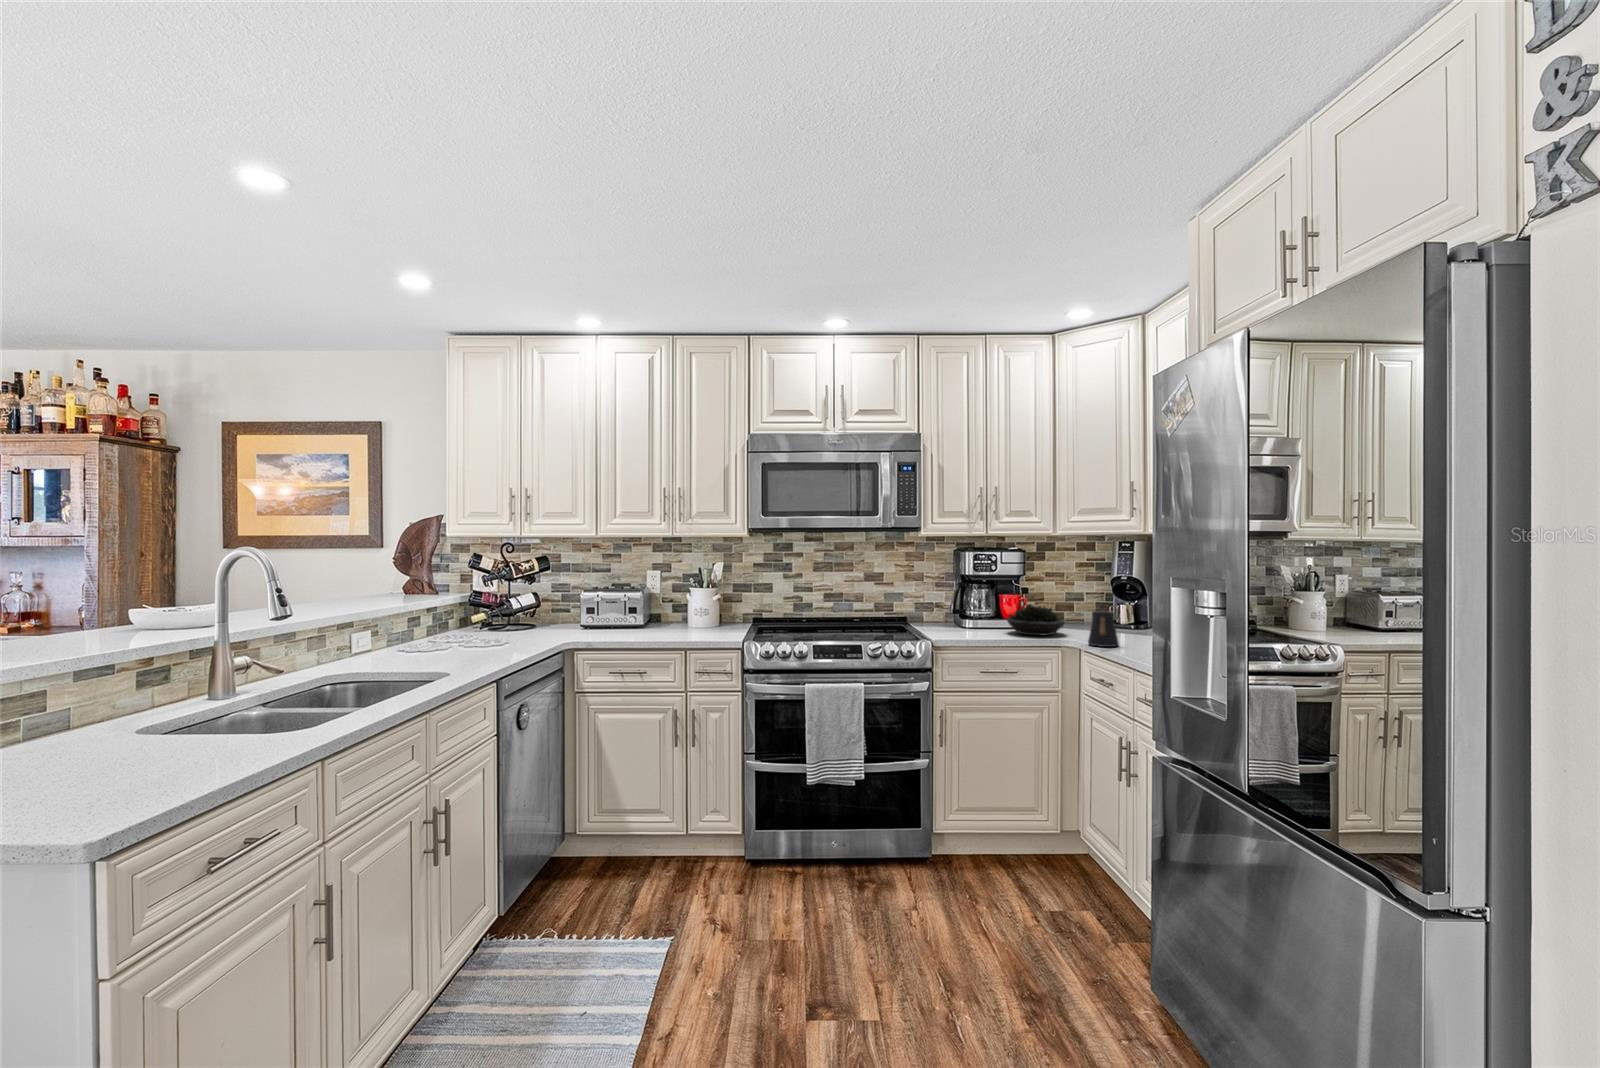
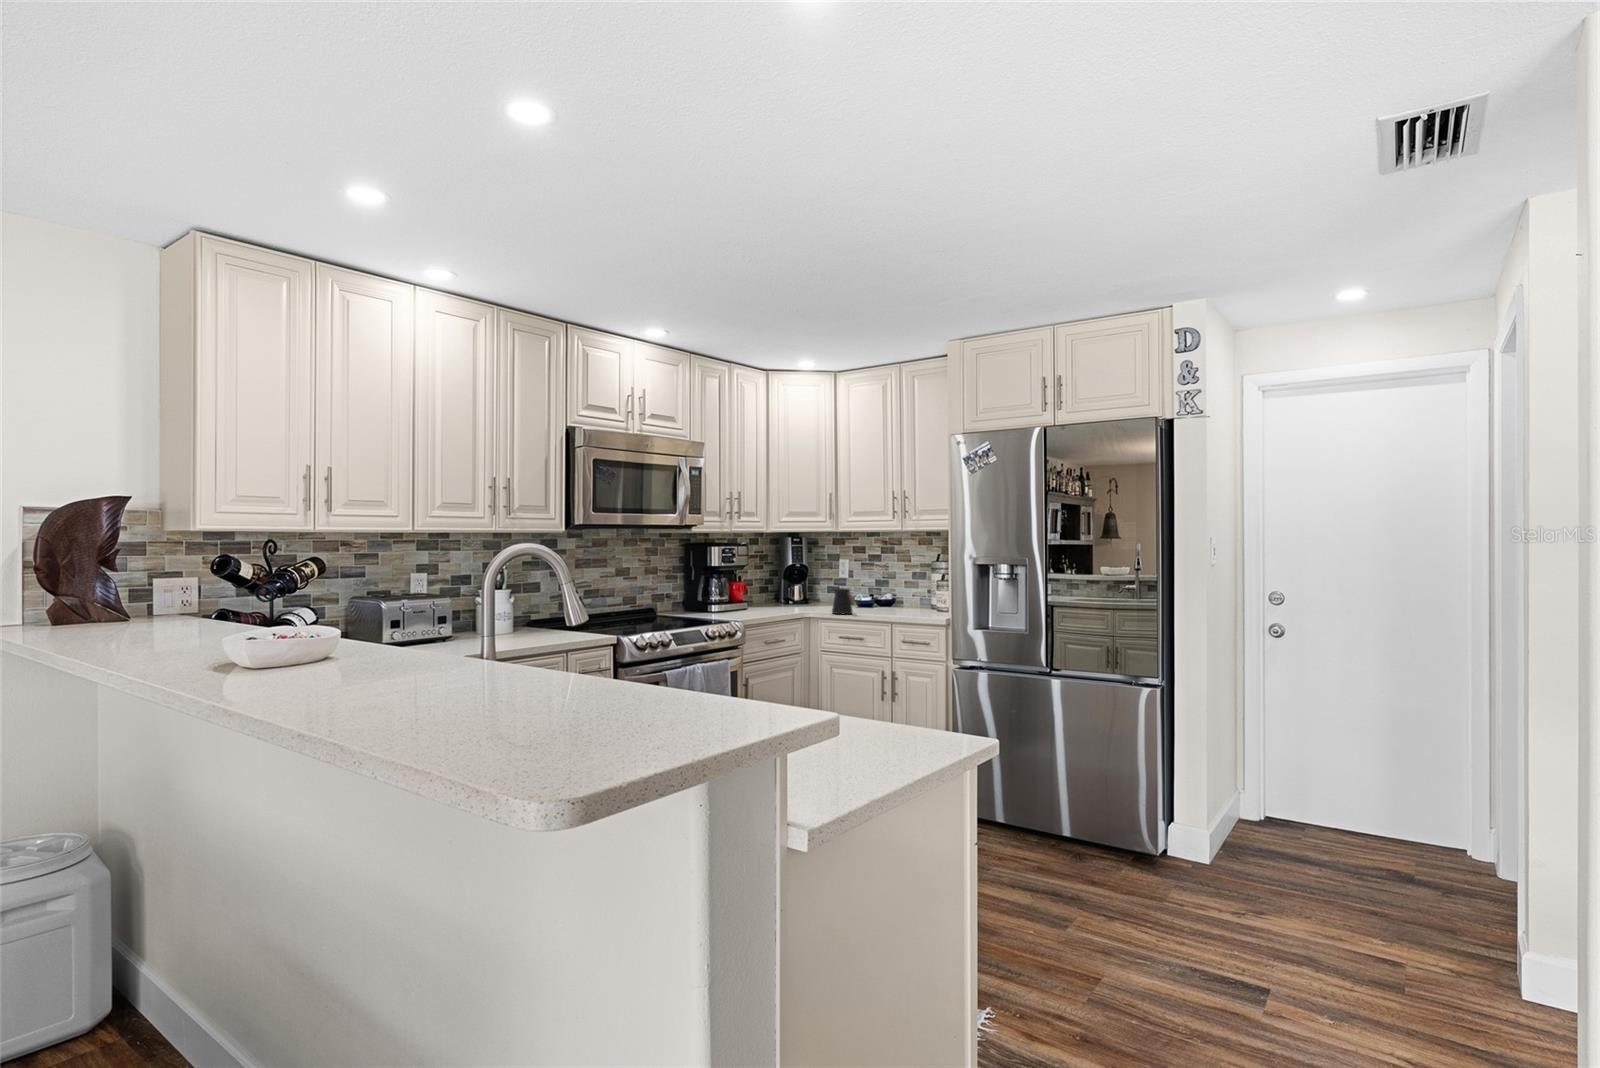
succulent plant: present [1007,604,1065,635] -> none [754,588,800,613]

